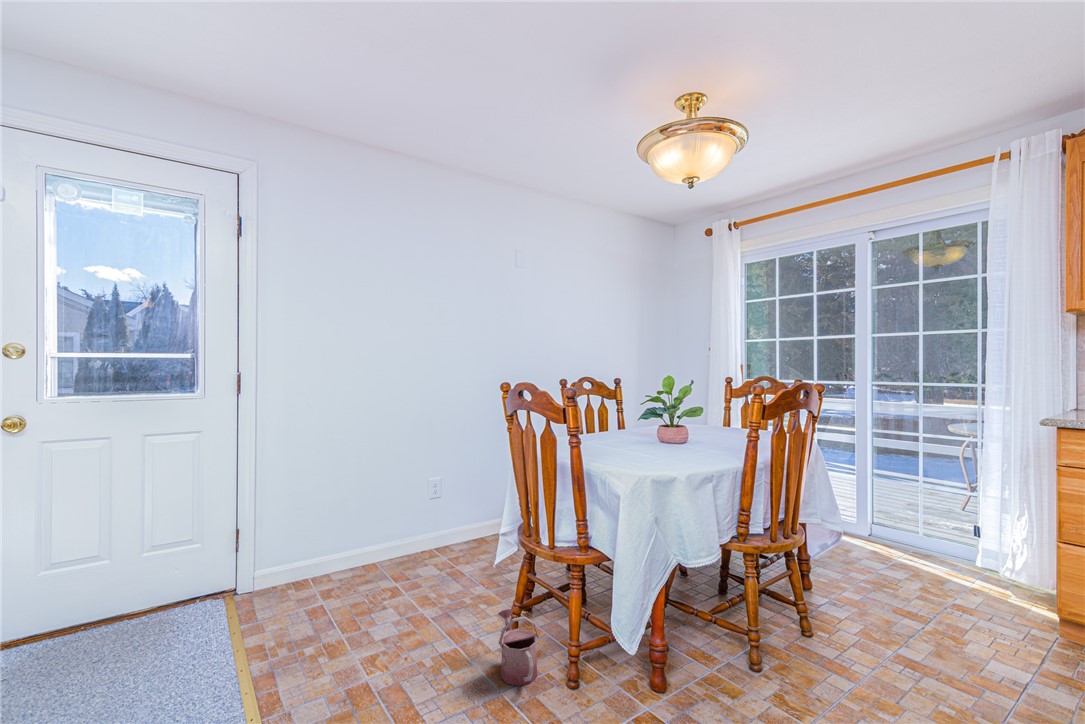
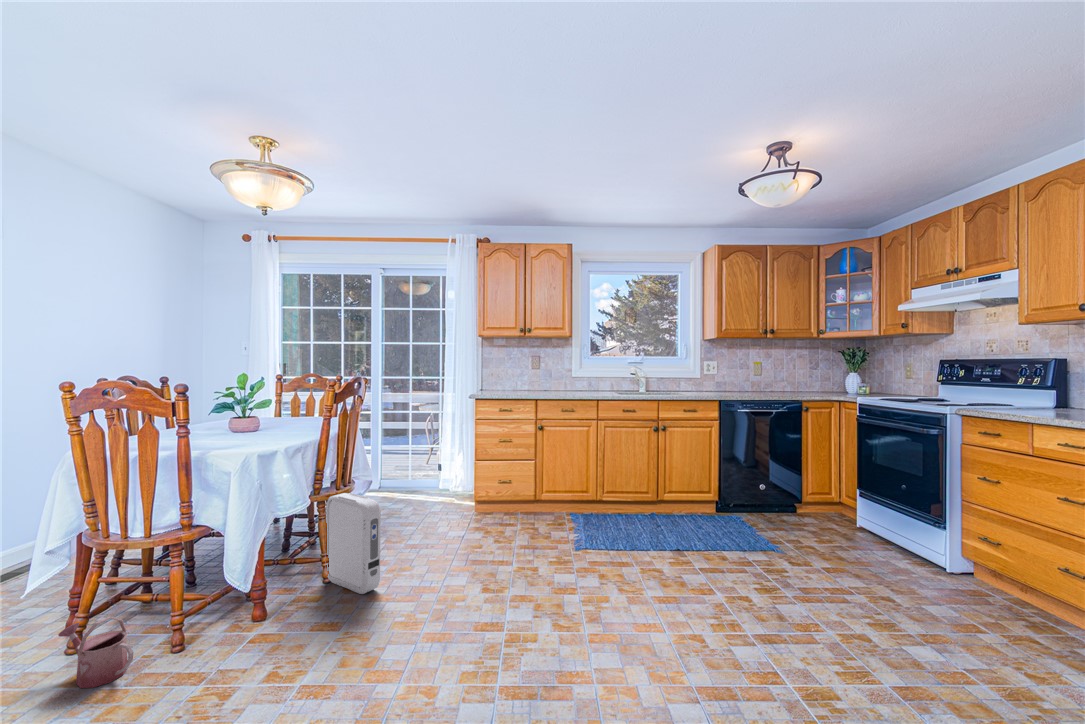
air purifier: none [757,549,833,719] -> present [326,493,381,594]

